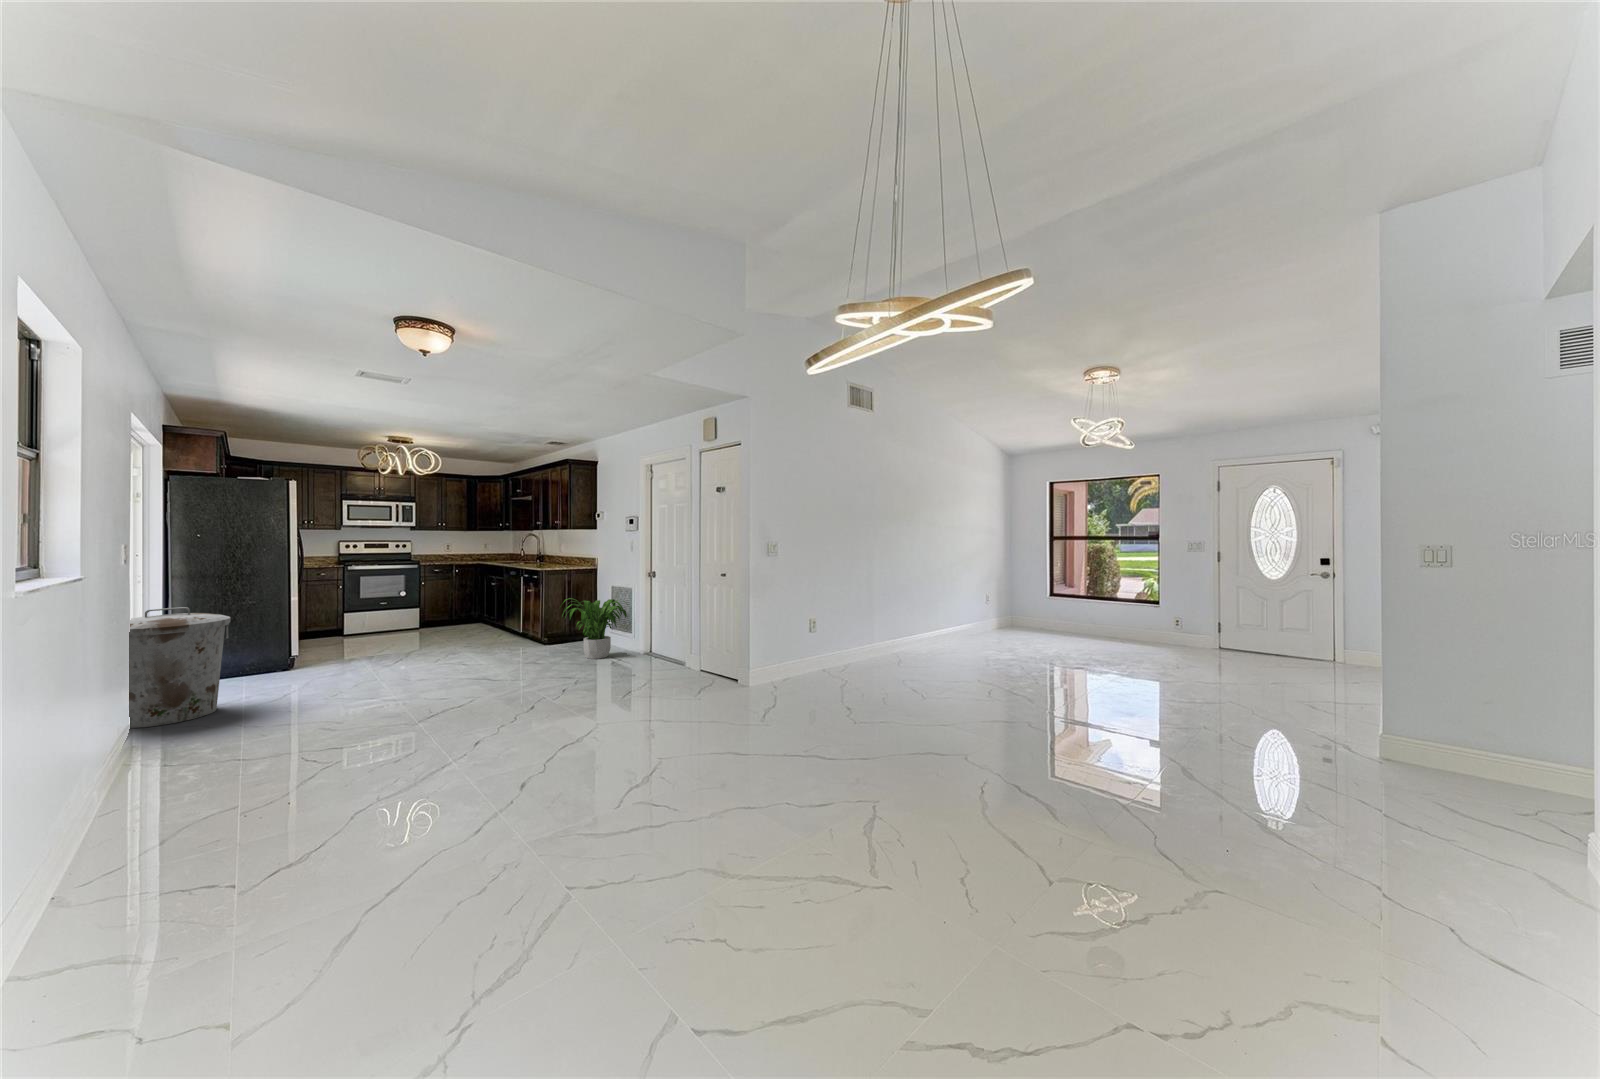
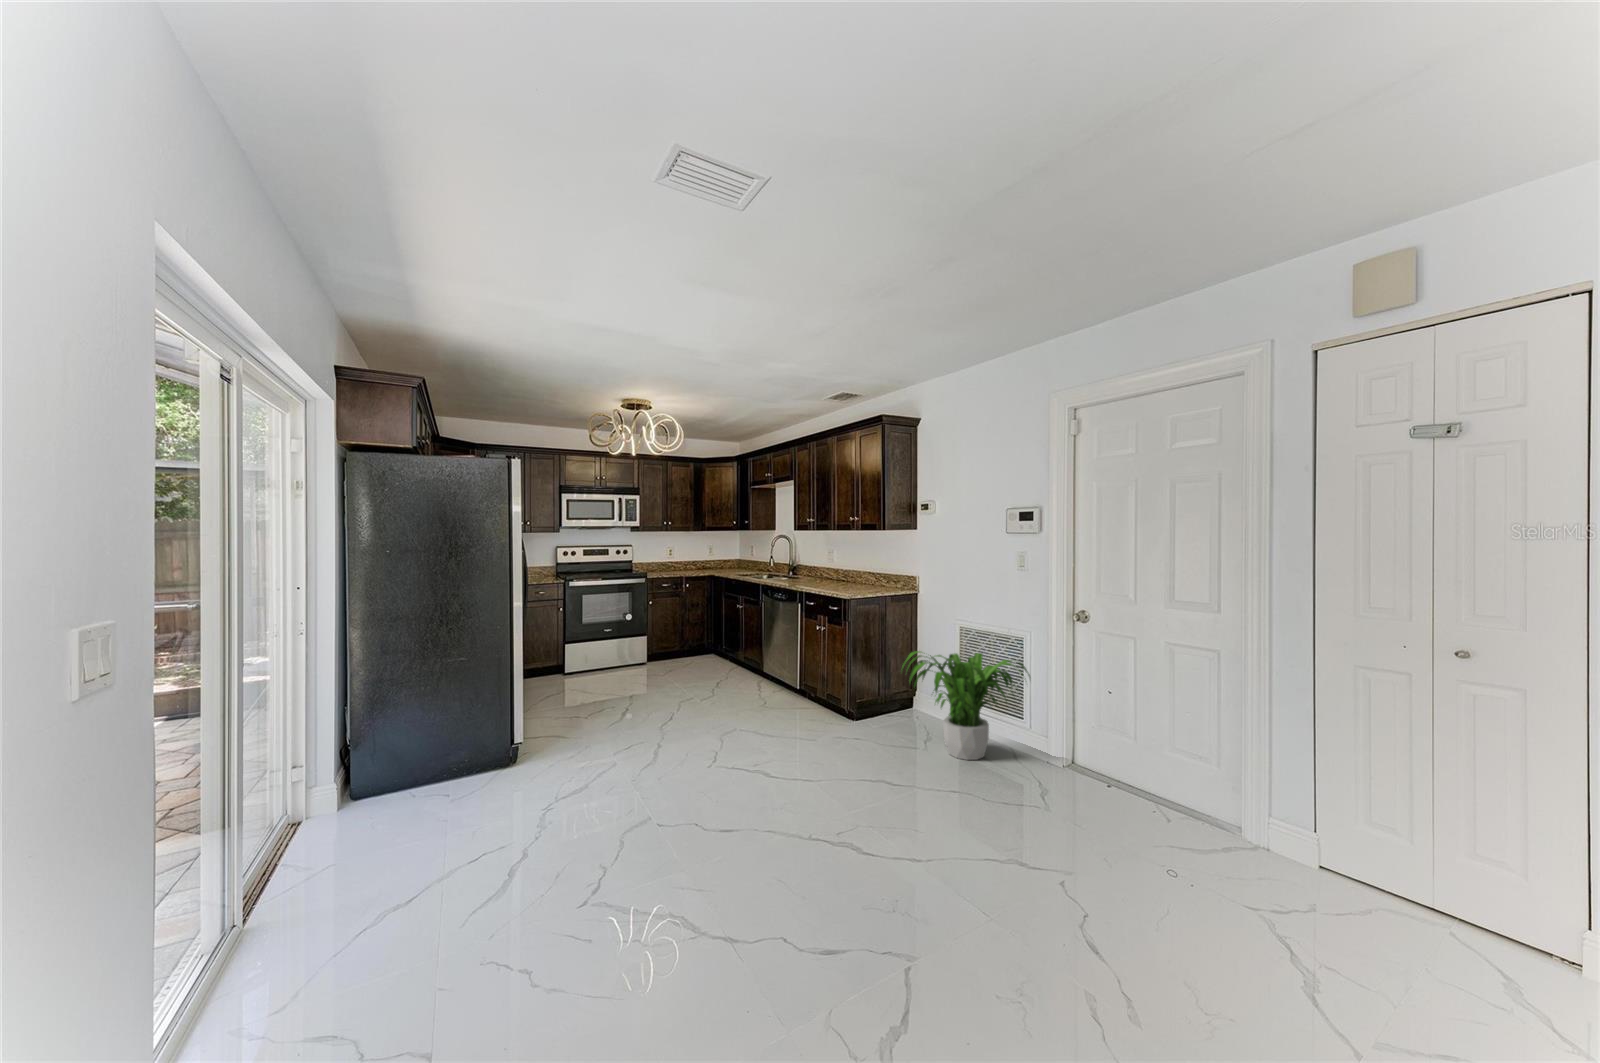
trash can: present [129,607,231,728] -> none [258,682,457,921]

